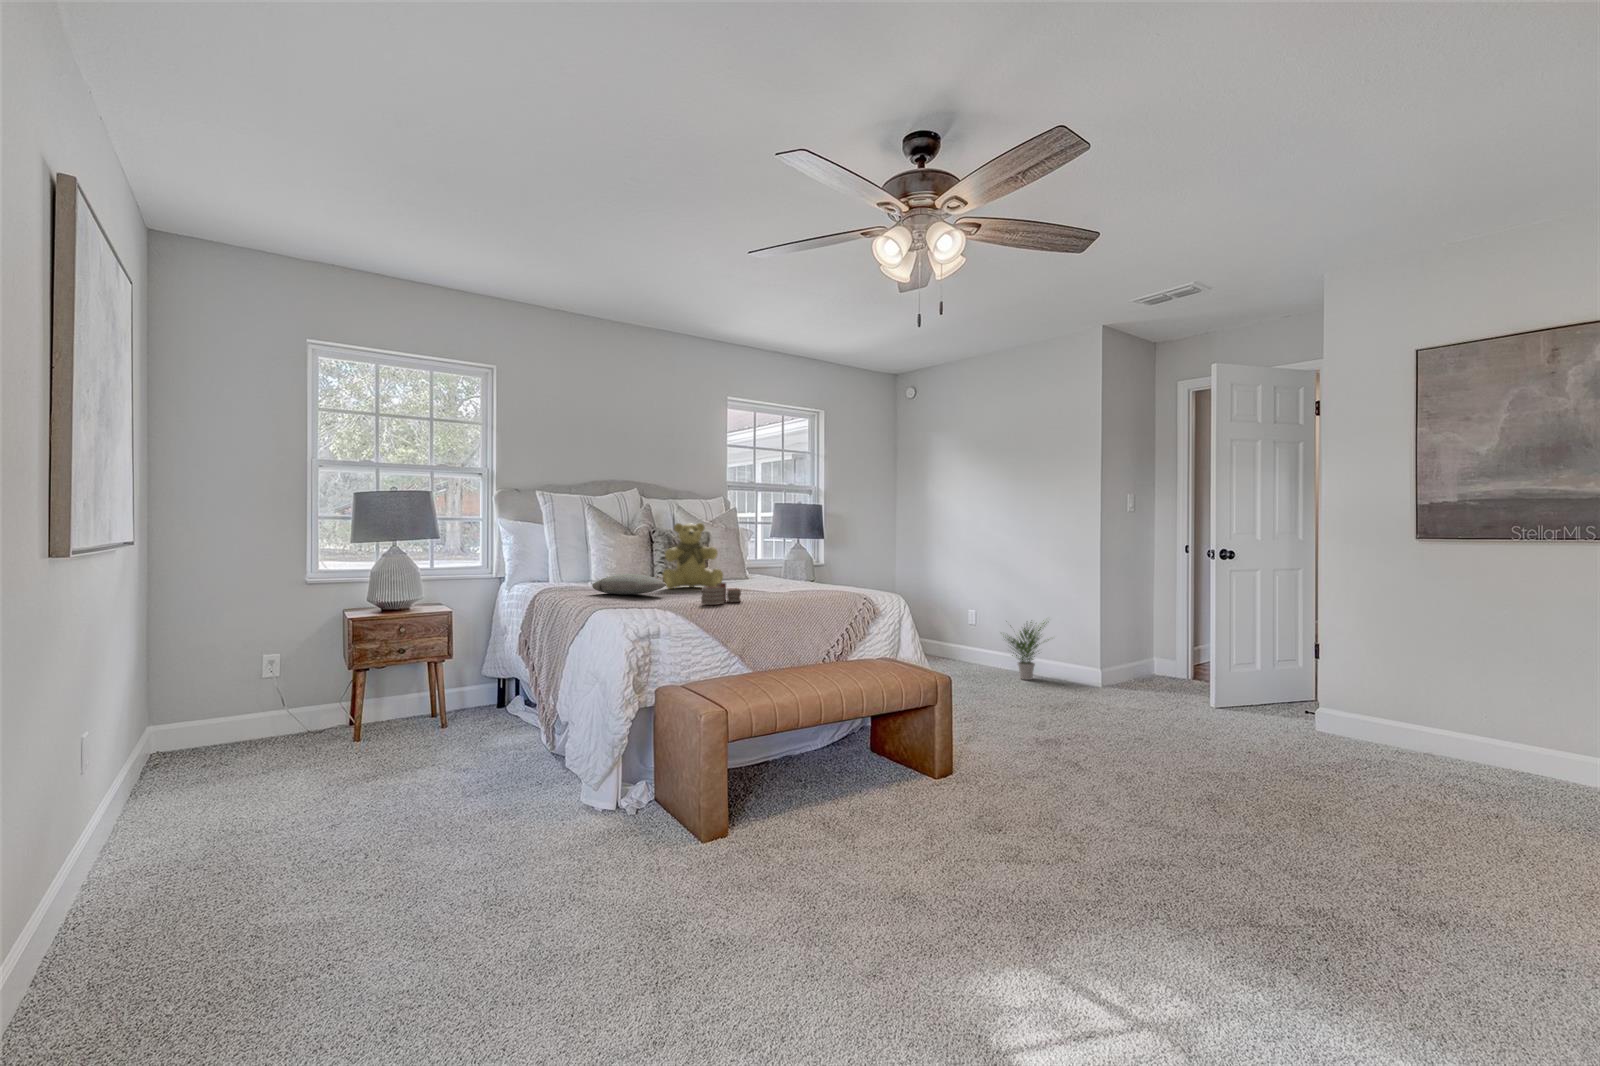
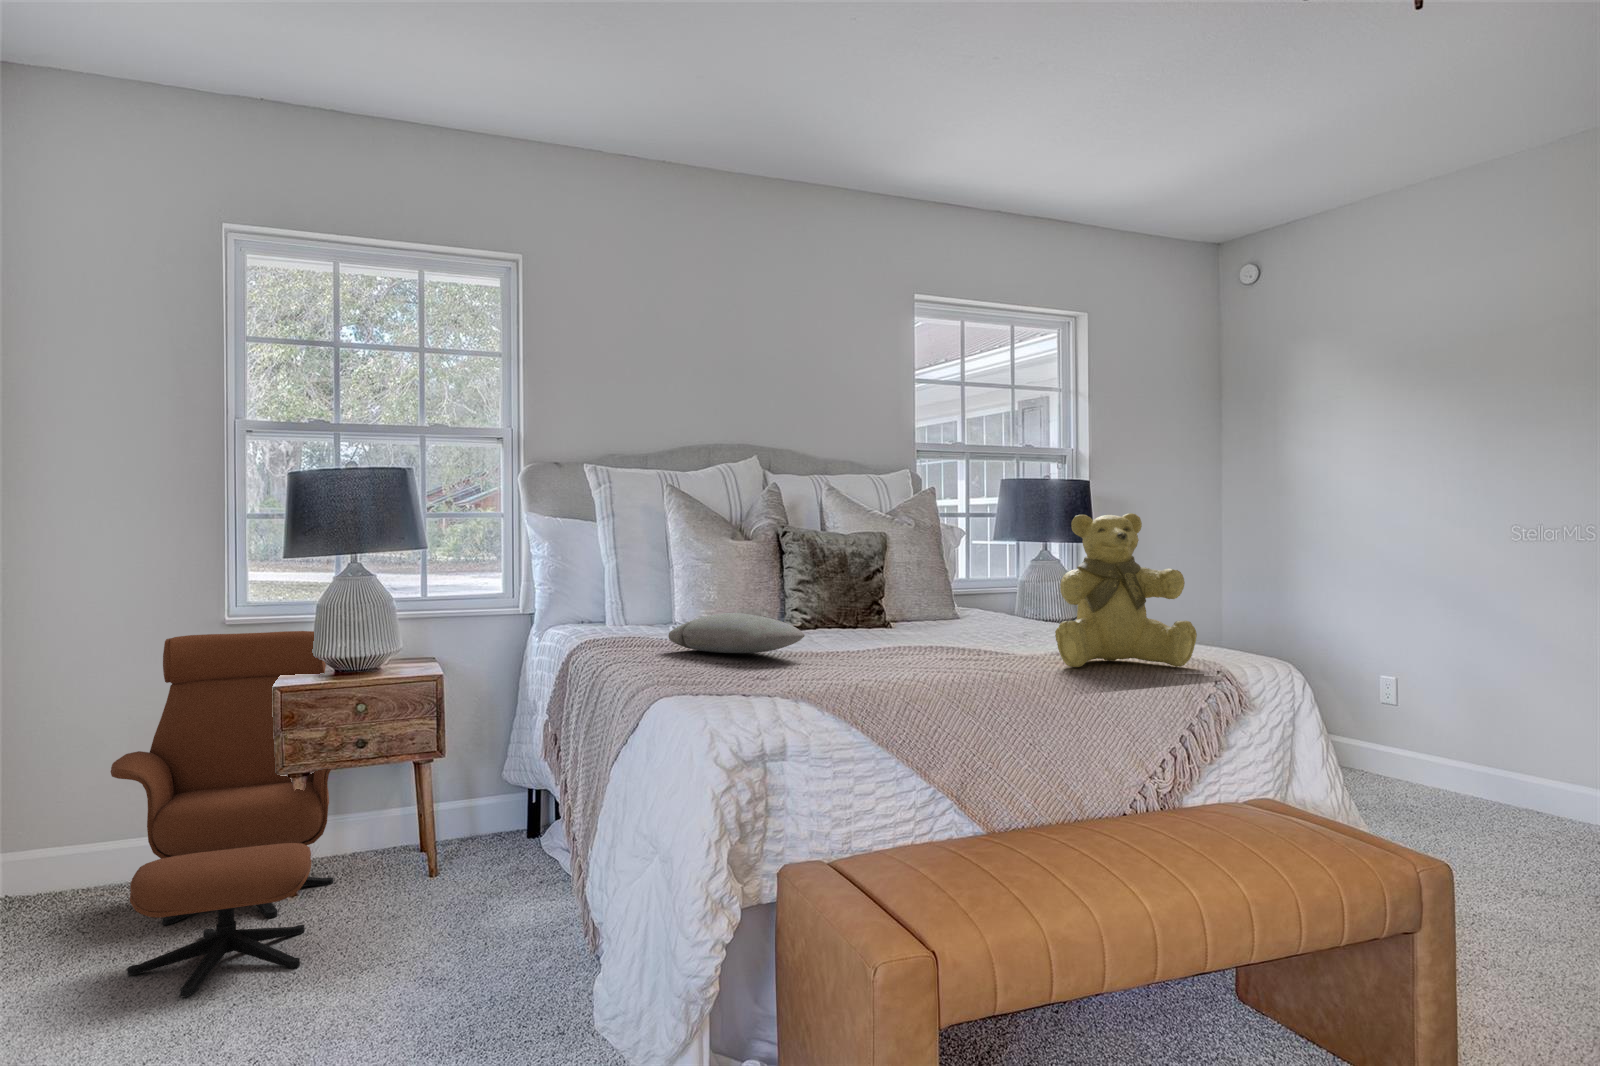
teddy bear: present [663,523,723,589] -> present [1055,513,1197,667]
book: present [701,583,741,605] -> none [874,636,956,686]
lounge chair: none [247,587,403,783] -> present [111,631,341,997]
potted plant: present [1005,622,1049,680] -> none [1432,685,1569,813]

